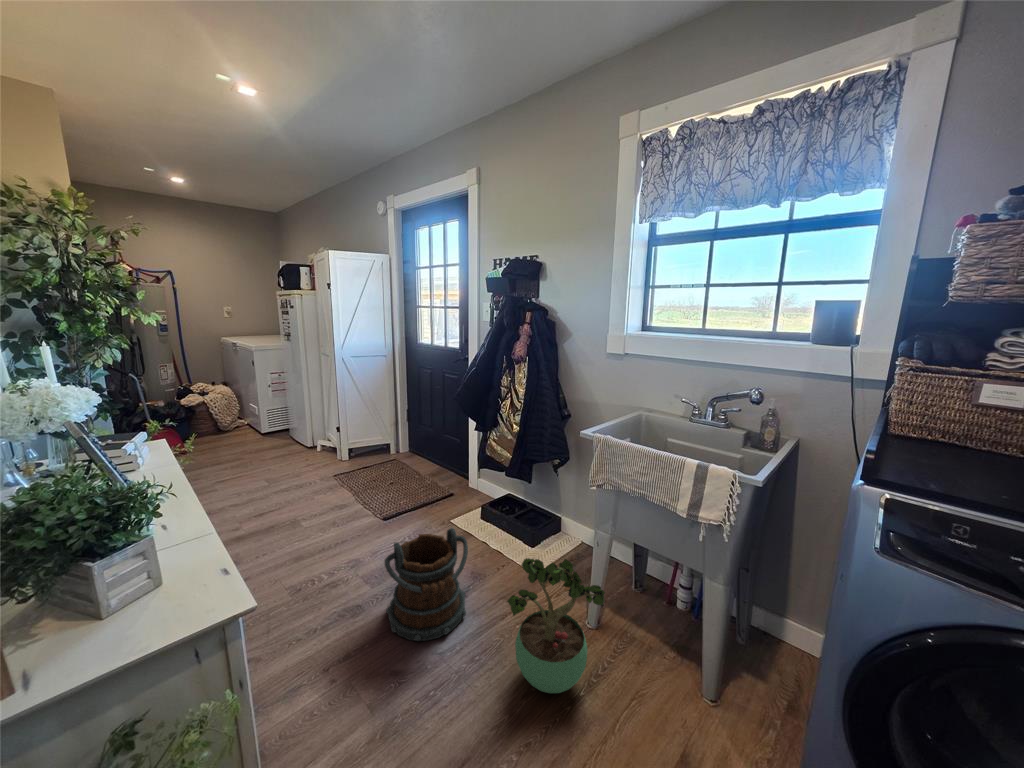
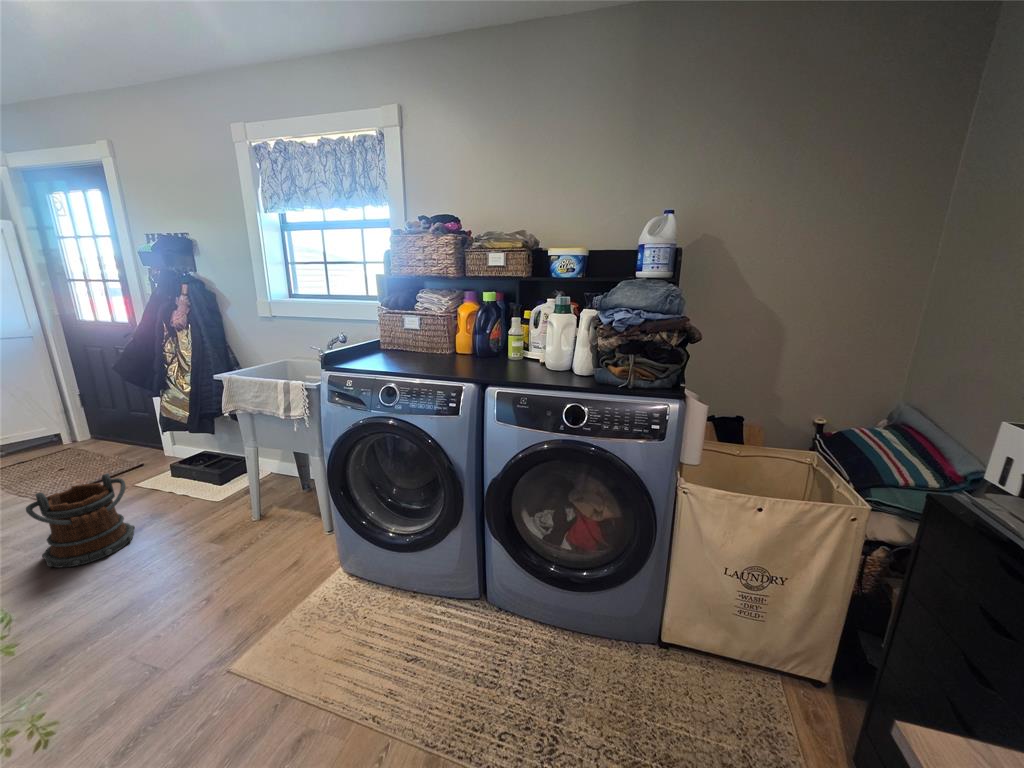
potted plant: present [507,558,605,693] -> none [149,462,228,558]

